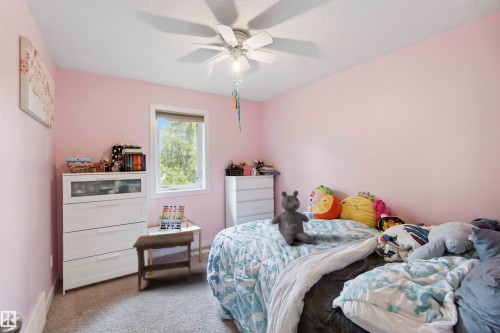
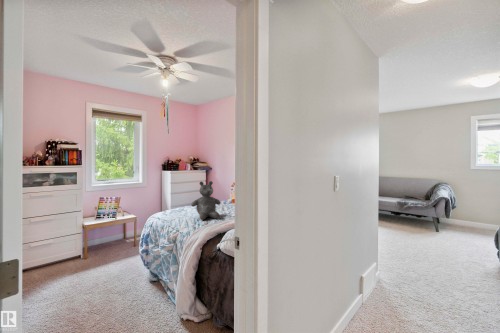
footstool: present [133,232,194,291] -> none [69,219,128,271]

